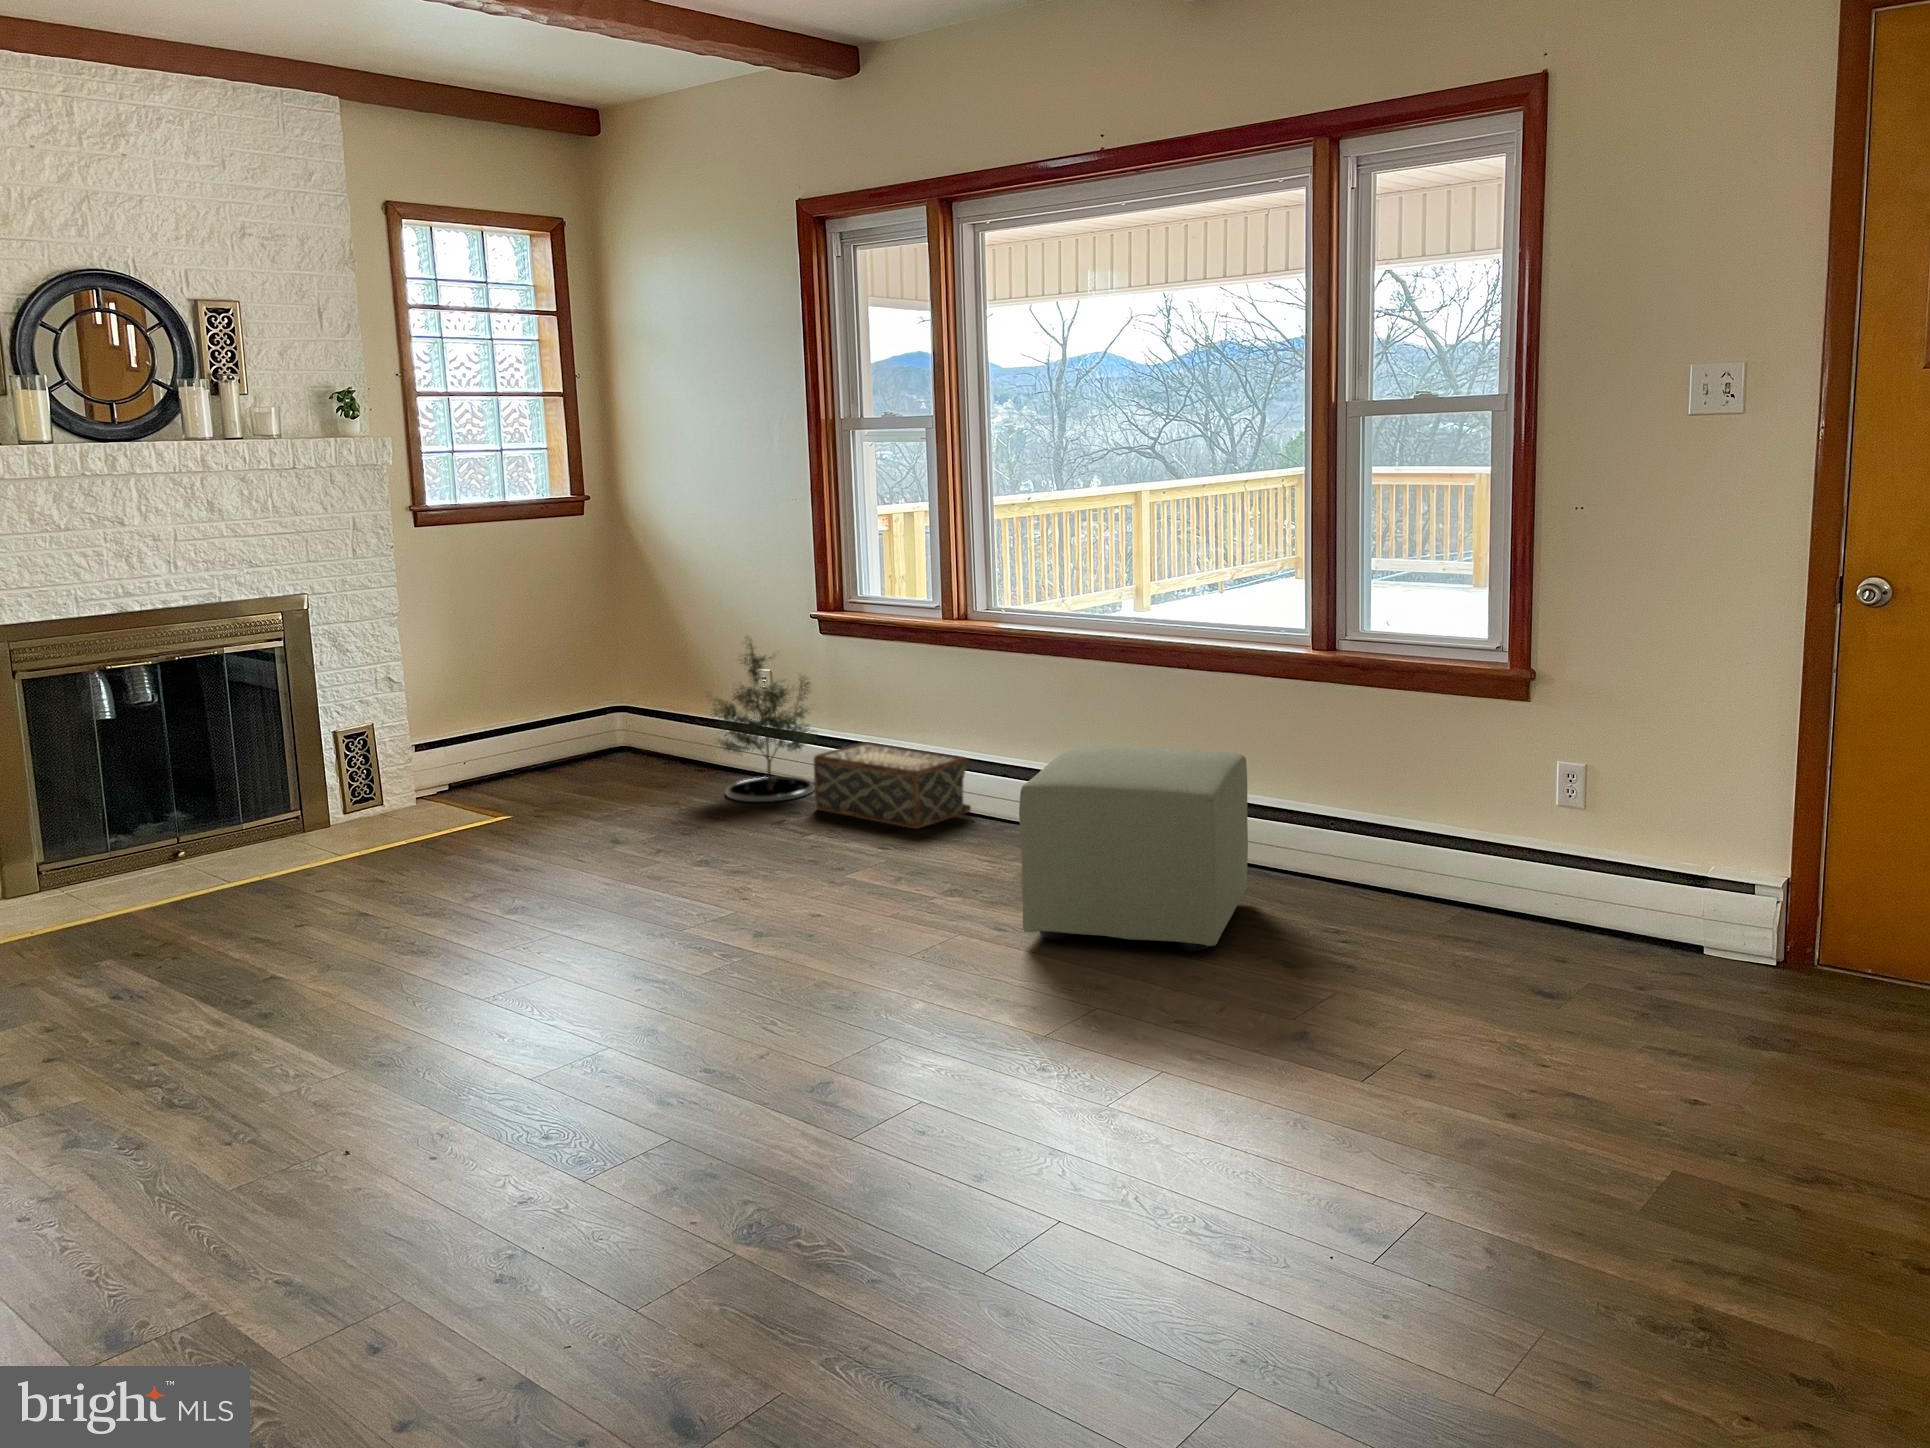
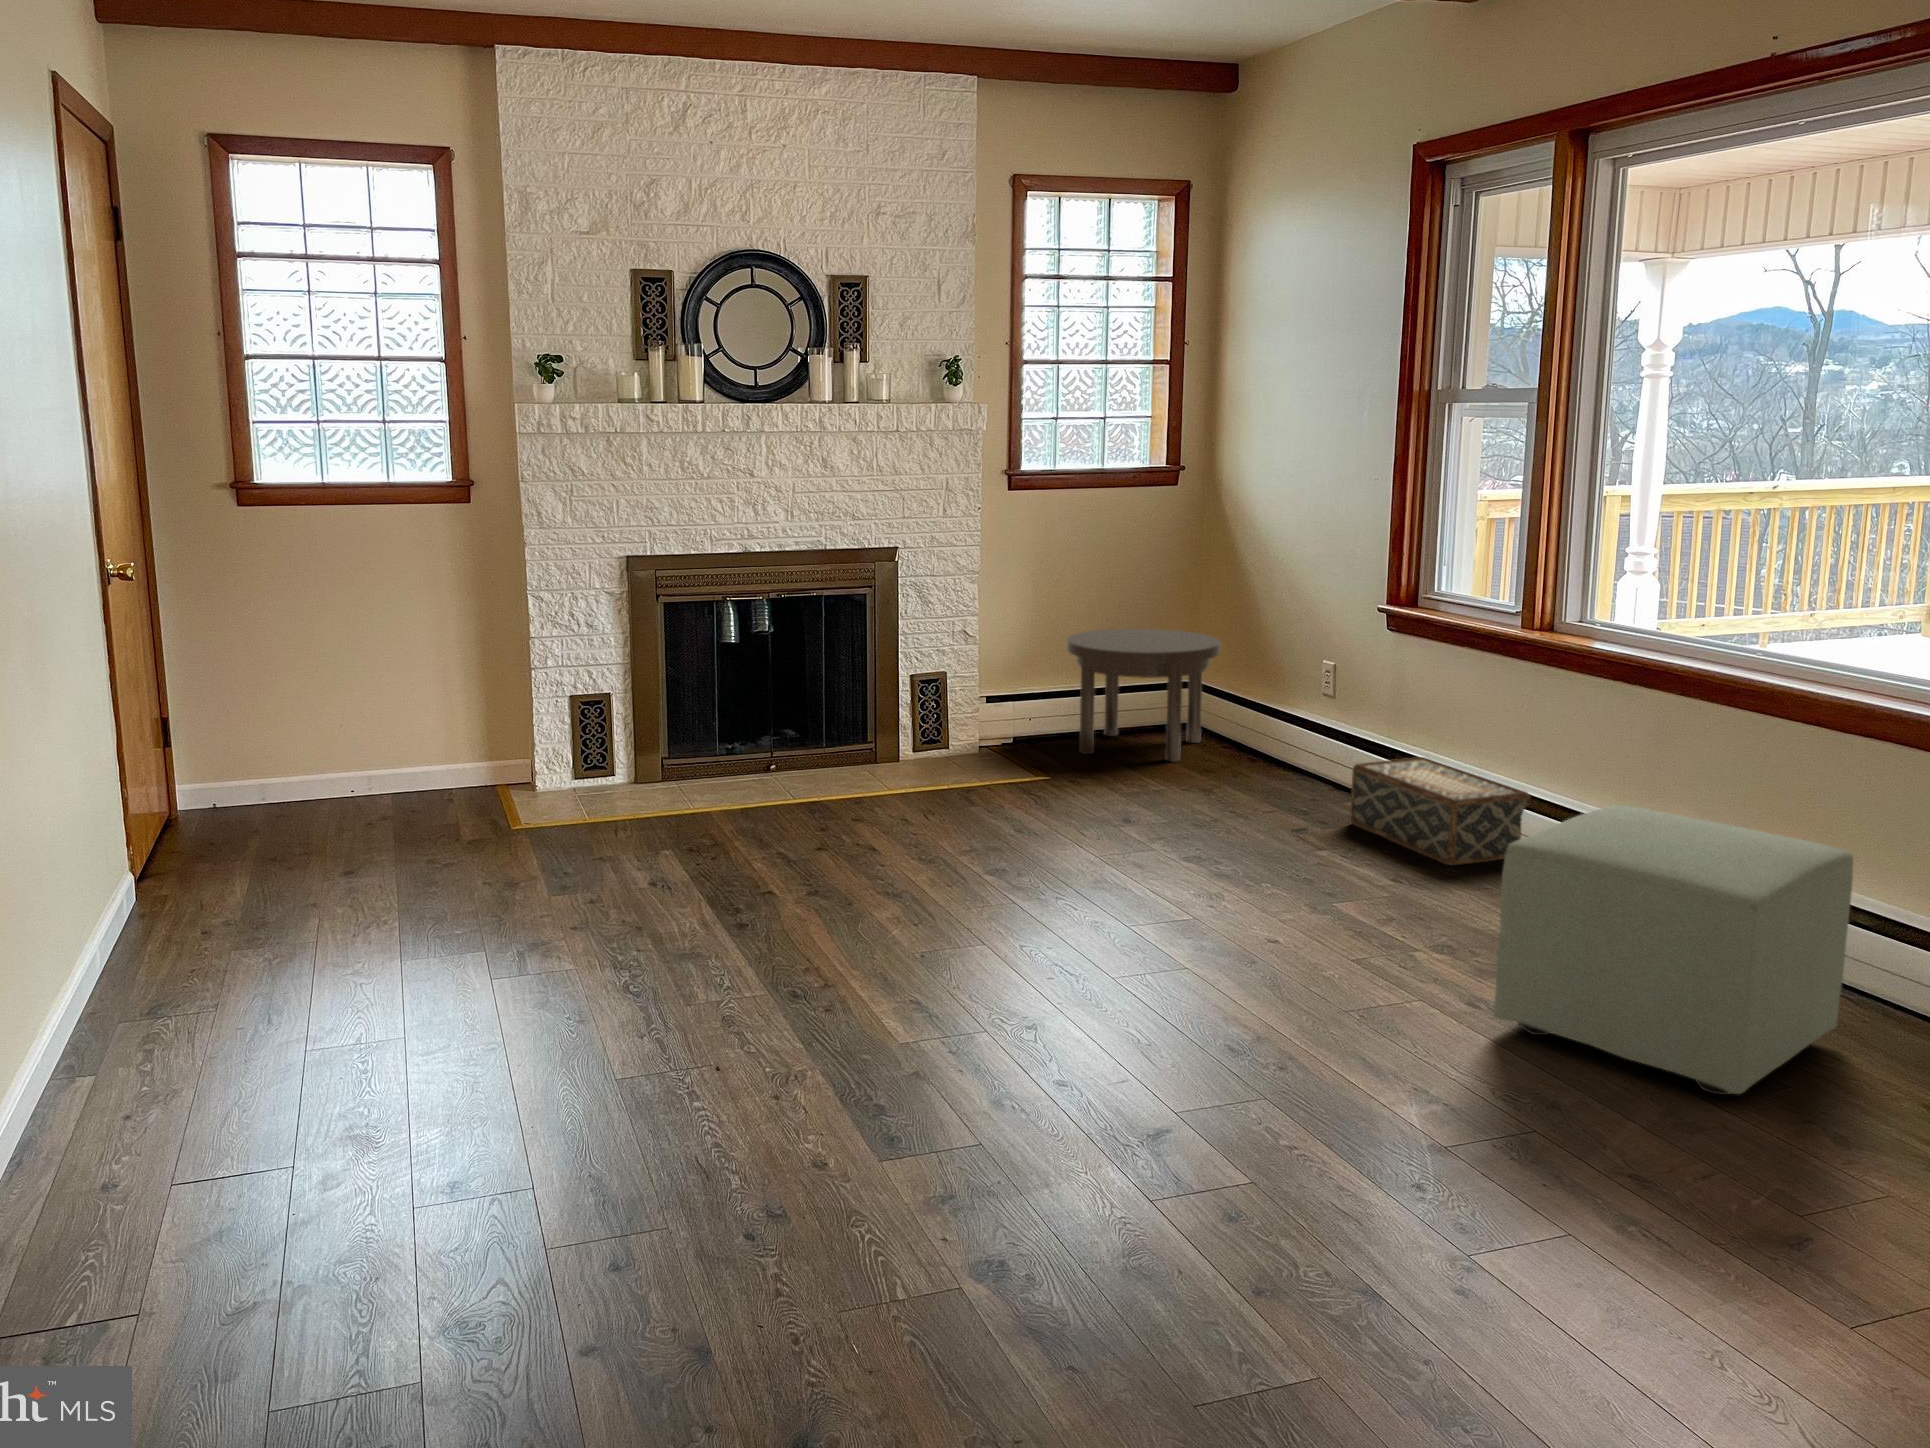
potted tree: present [711,637,816,802] -> none [1249,623,1376,807]
side table: none [495,657,652,788] -> present [1067,629,1221,762]

